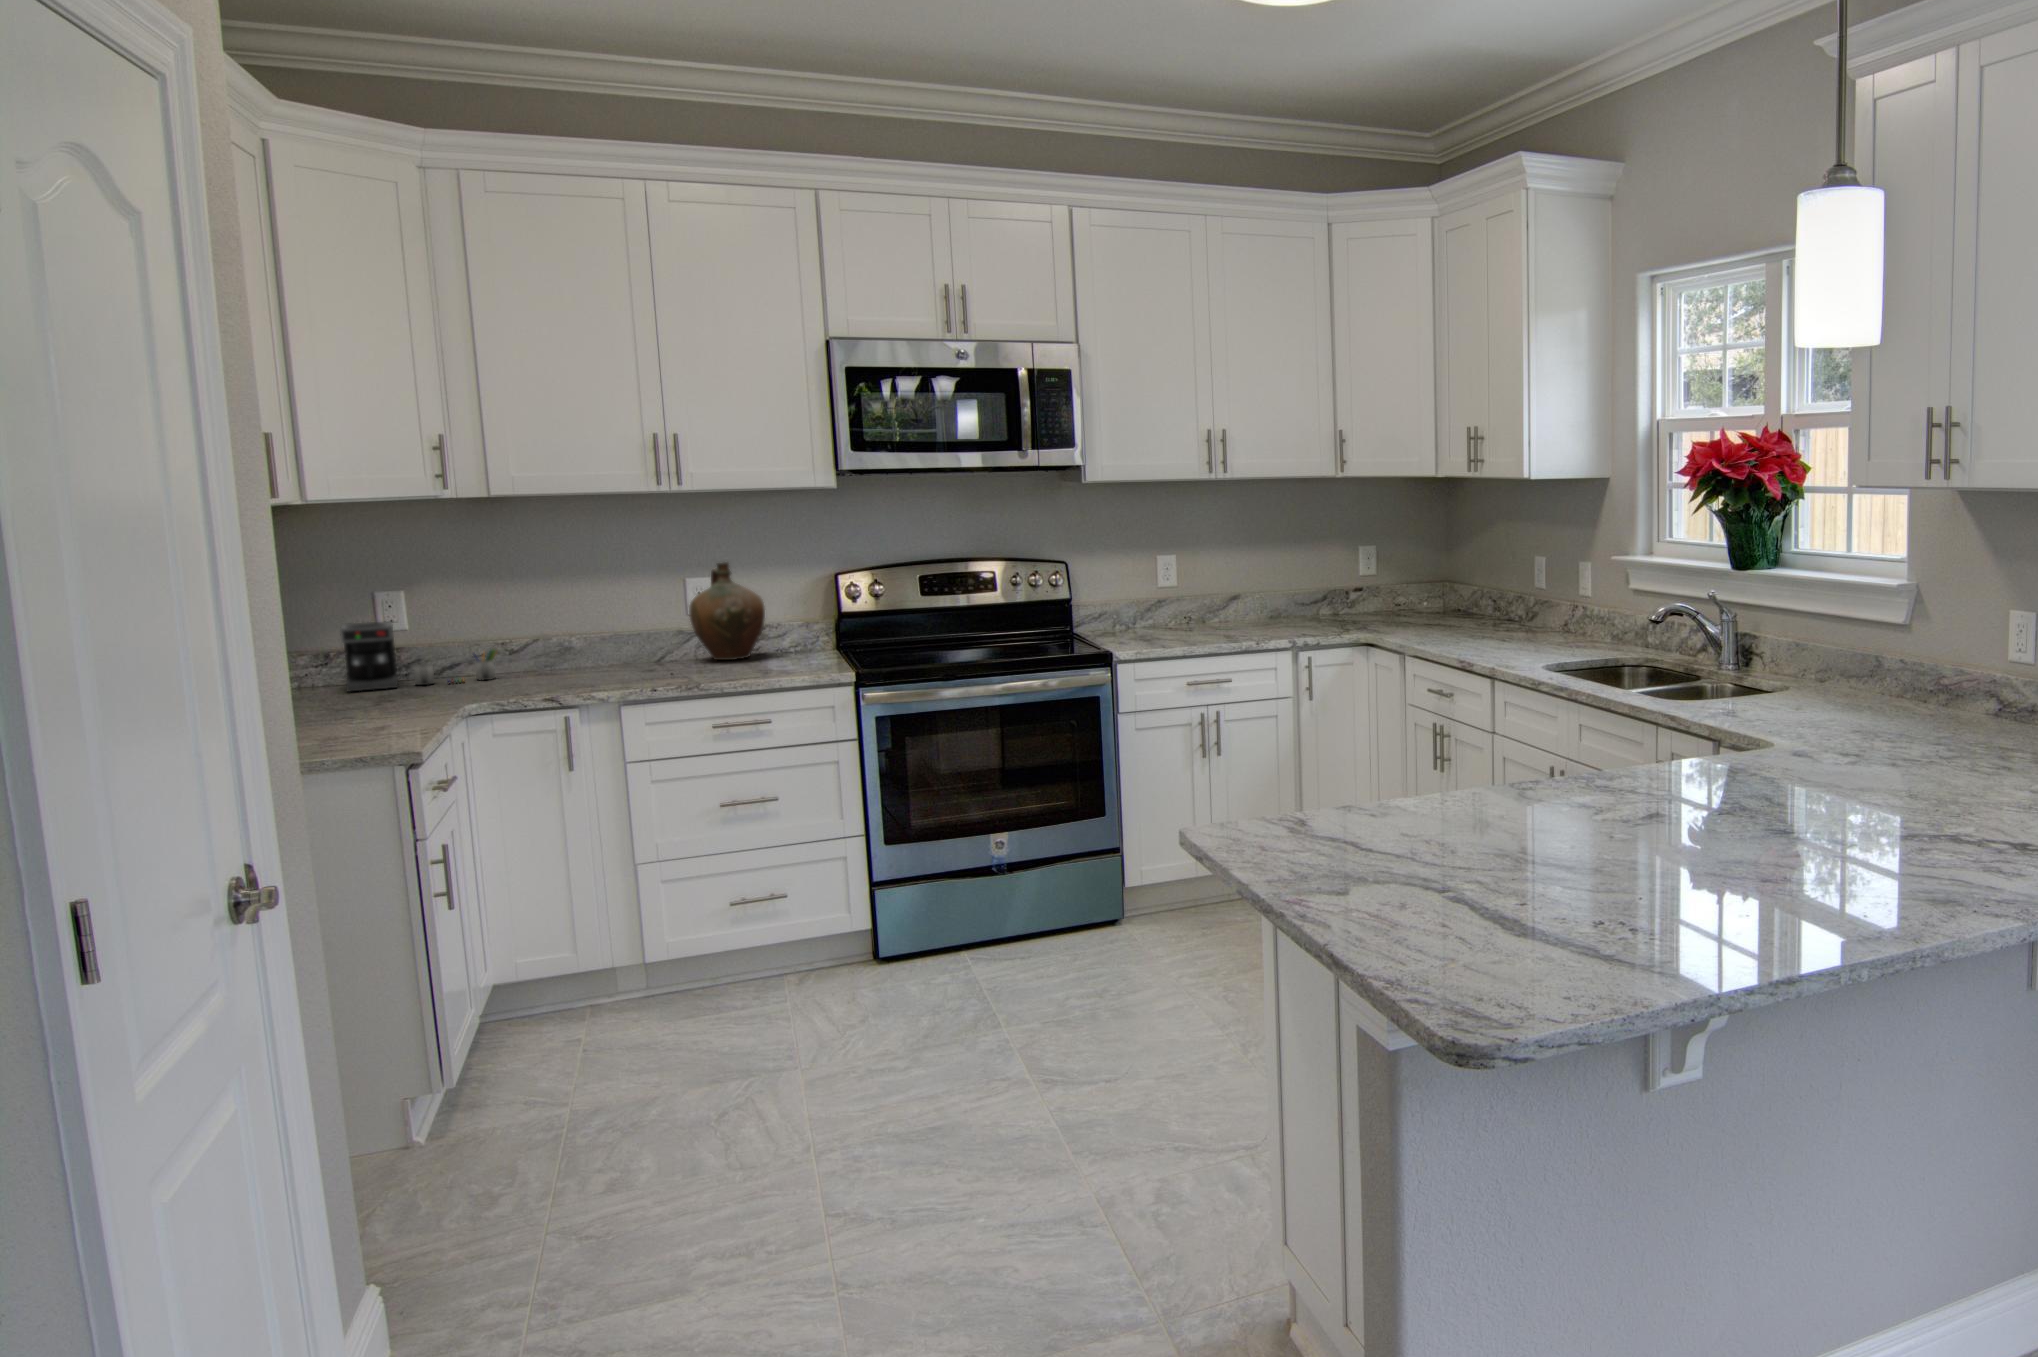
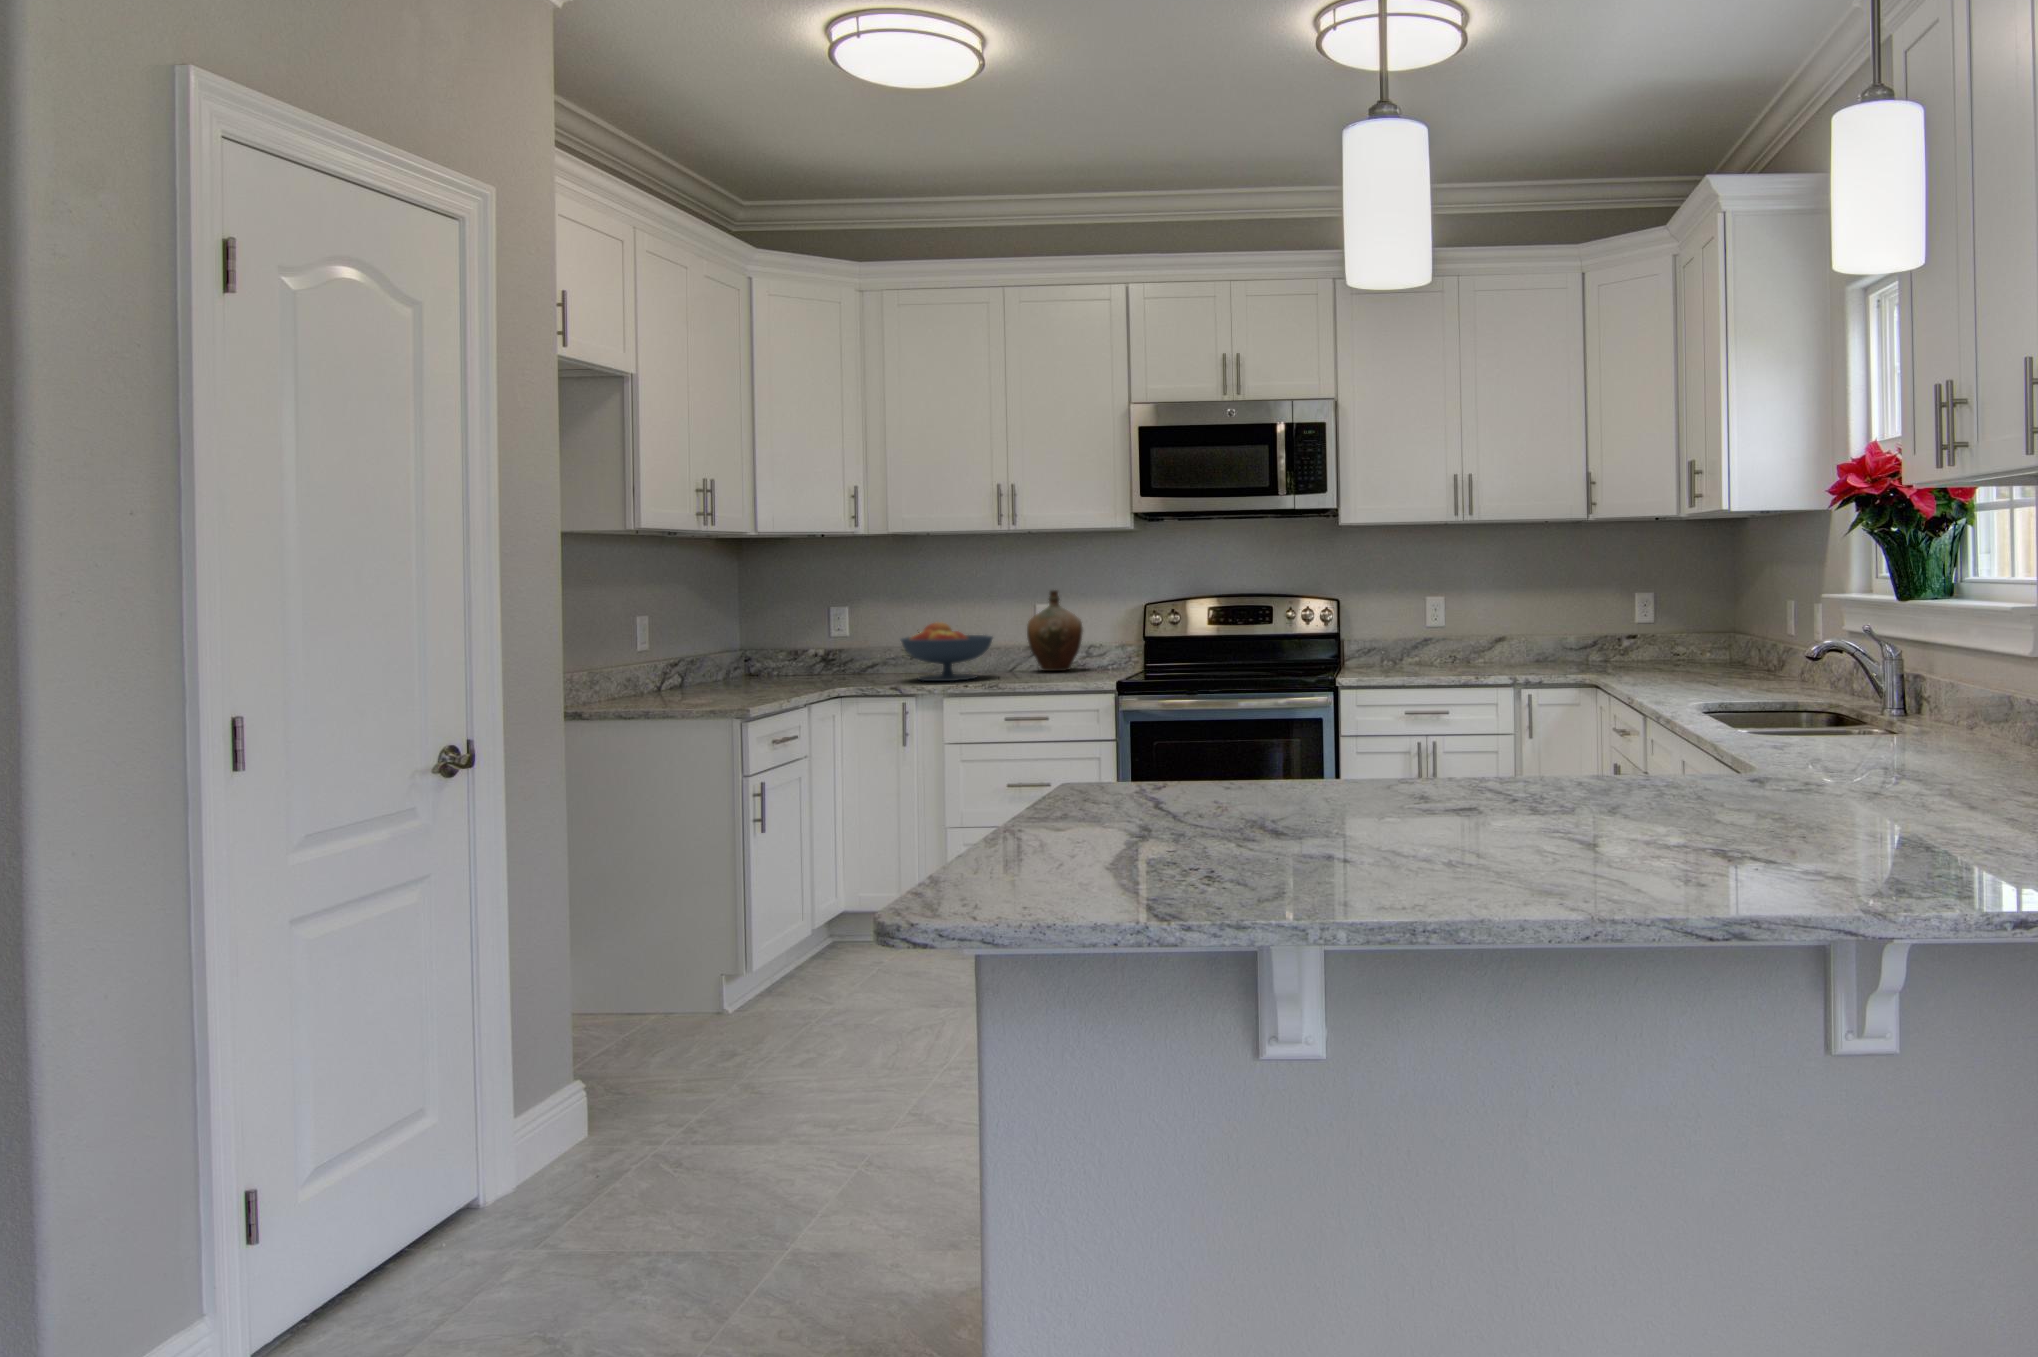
fruit bowl: none [530,609,662,685] -> present [901,622,993,681]
coffee maker: present [340,621,497,691] -> none [792,628,894,678]

